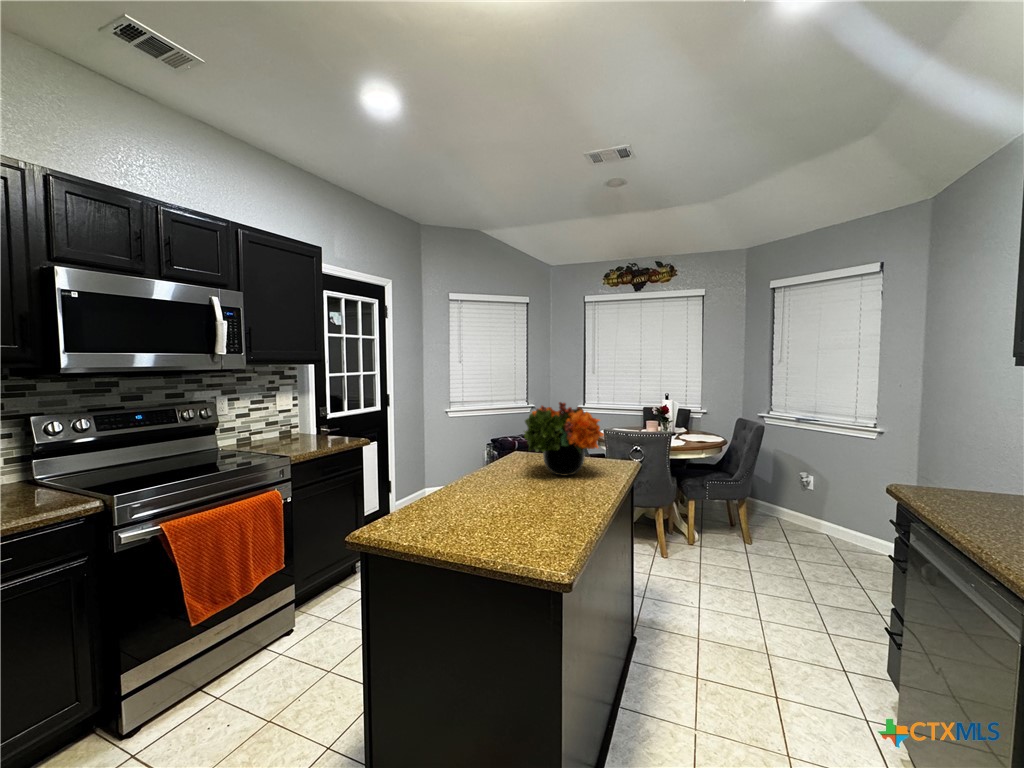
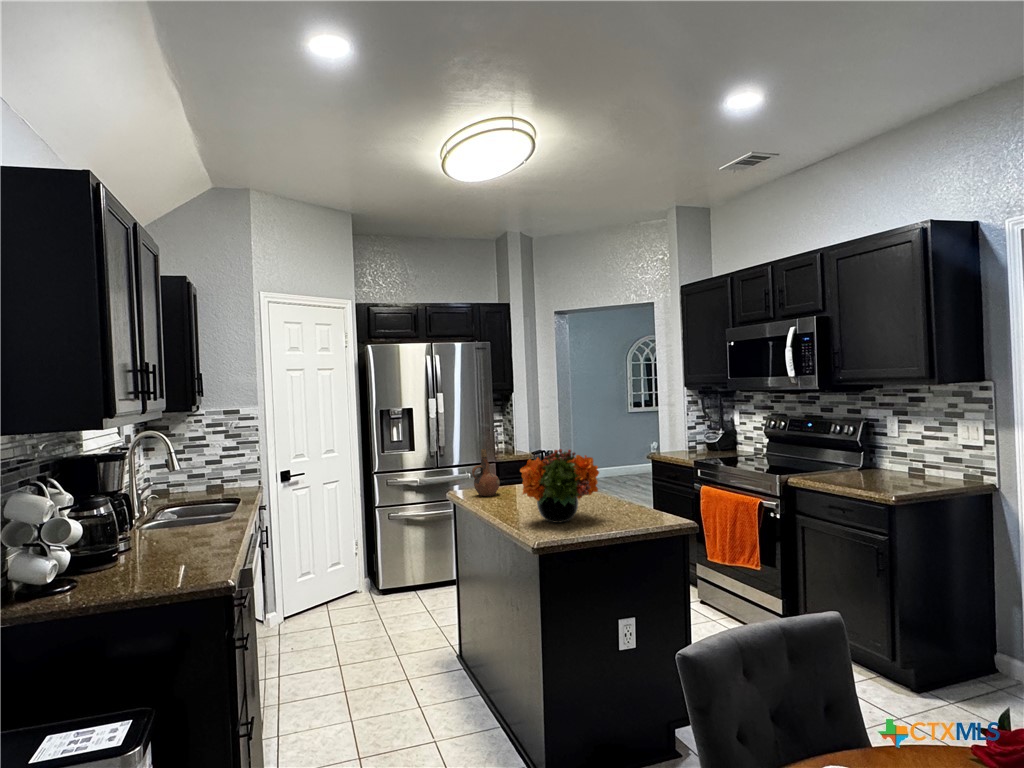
ceramic pitcher: none [487,449,541,546] -> present [472,449,500,496]

